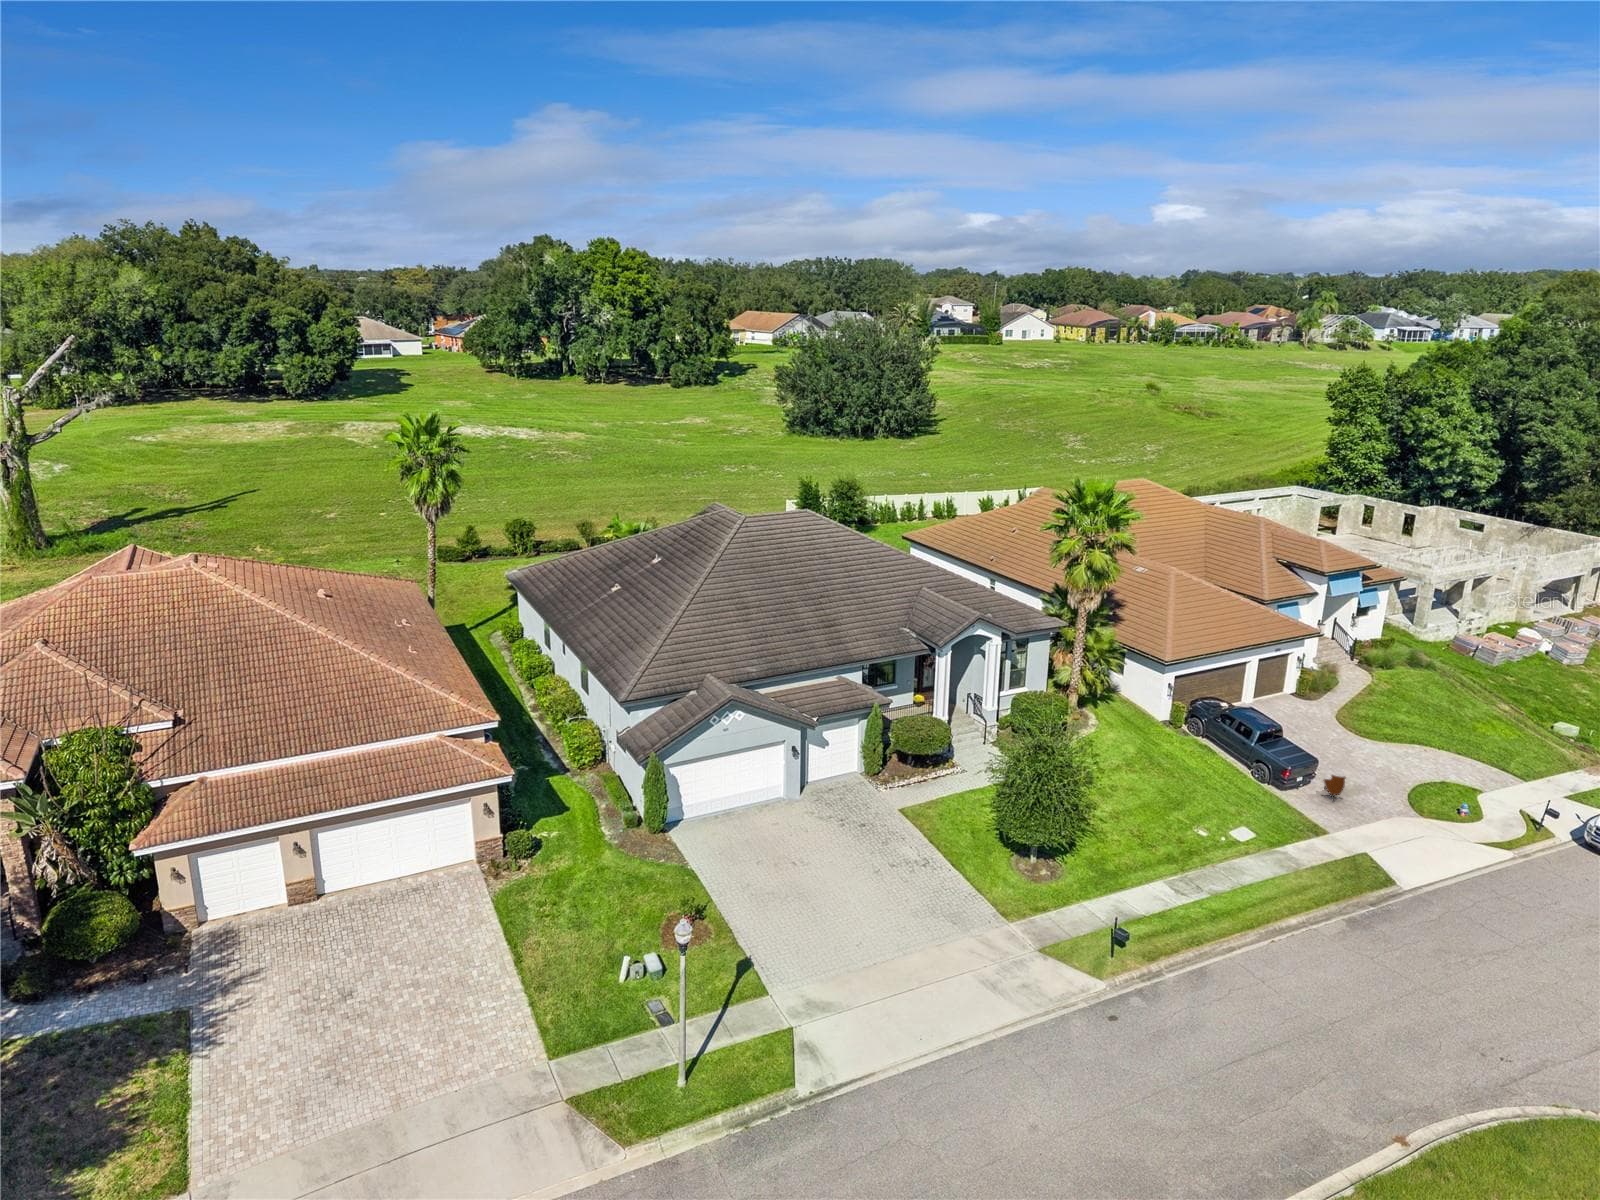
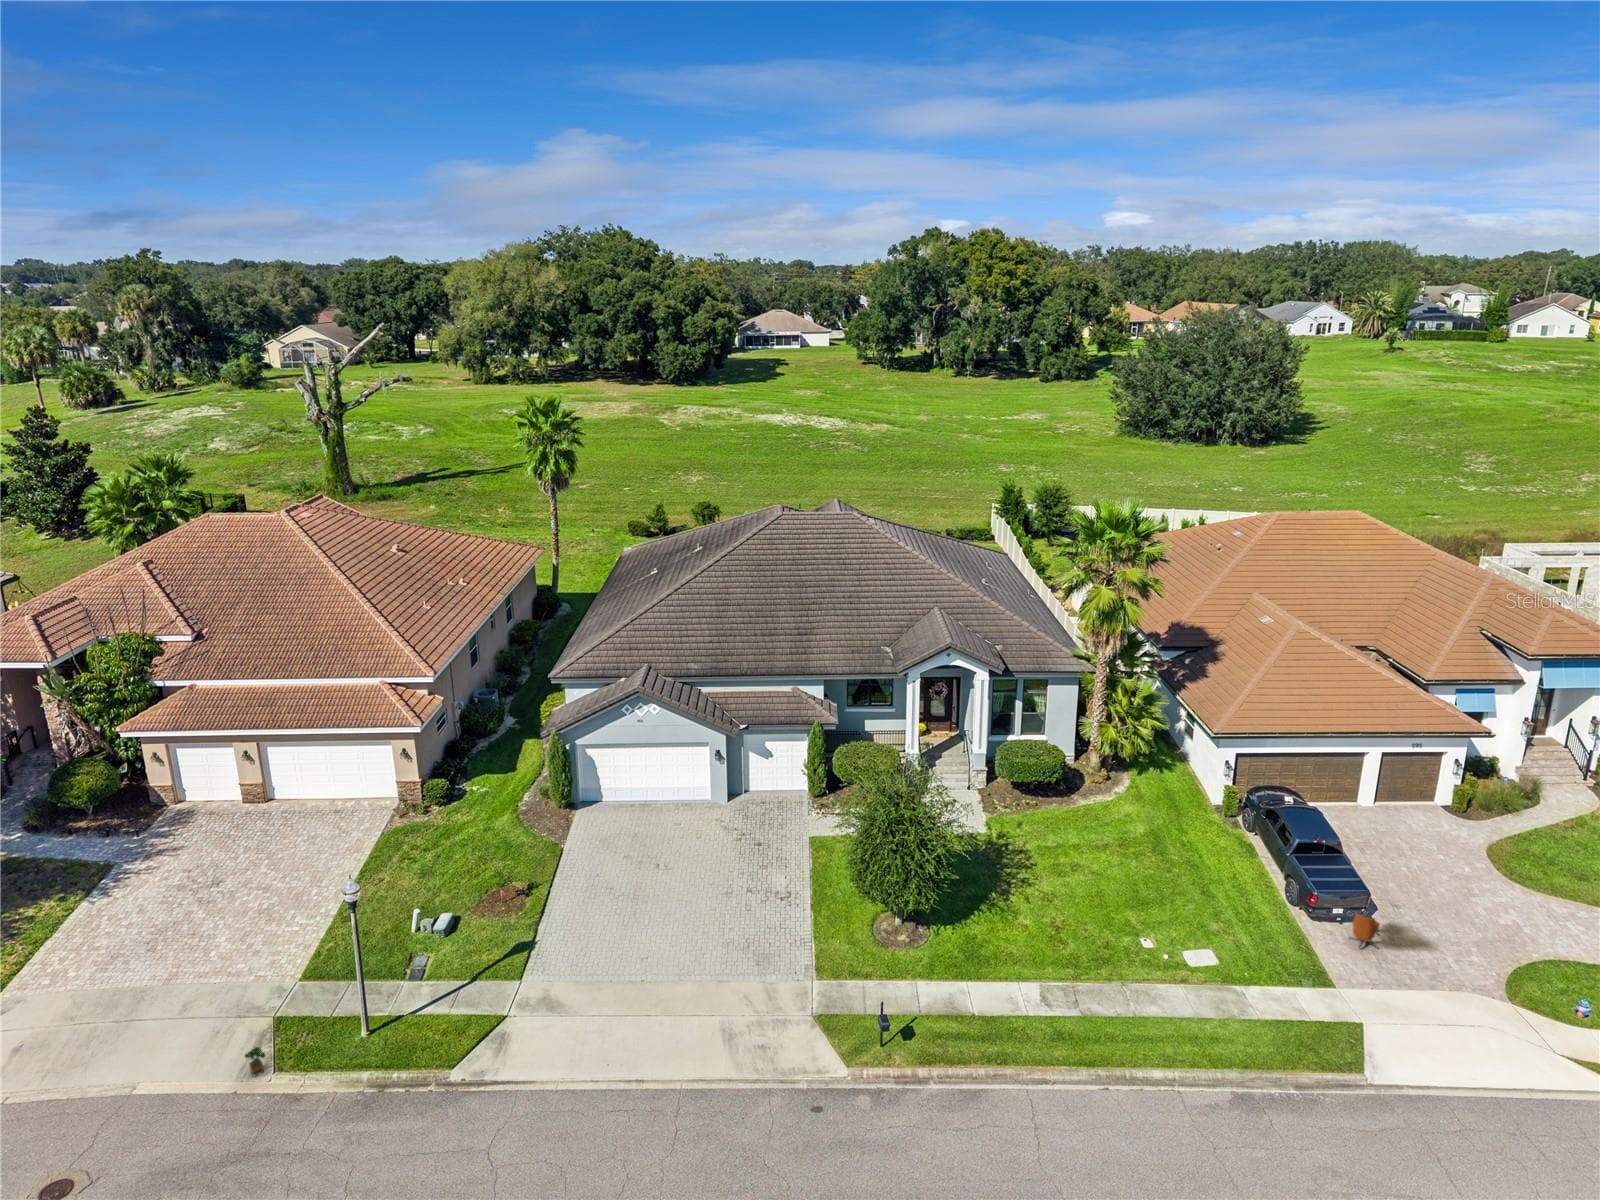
potted tree: none [593,1128,616,1160] -> present [245,1047,265,1076]

